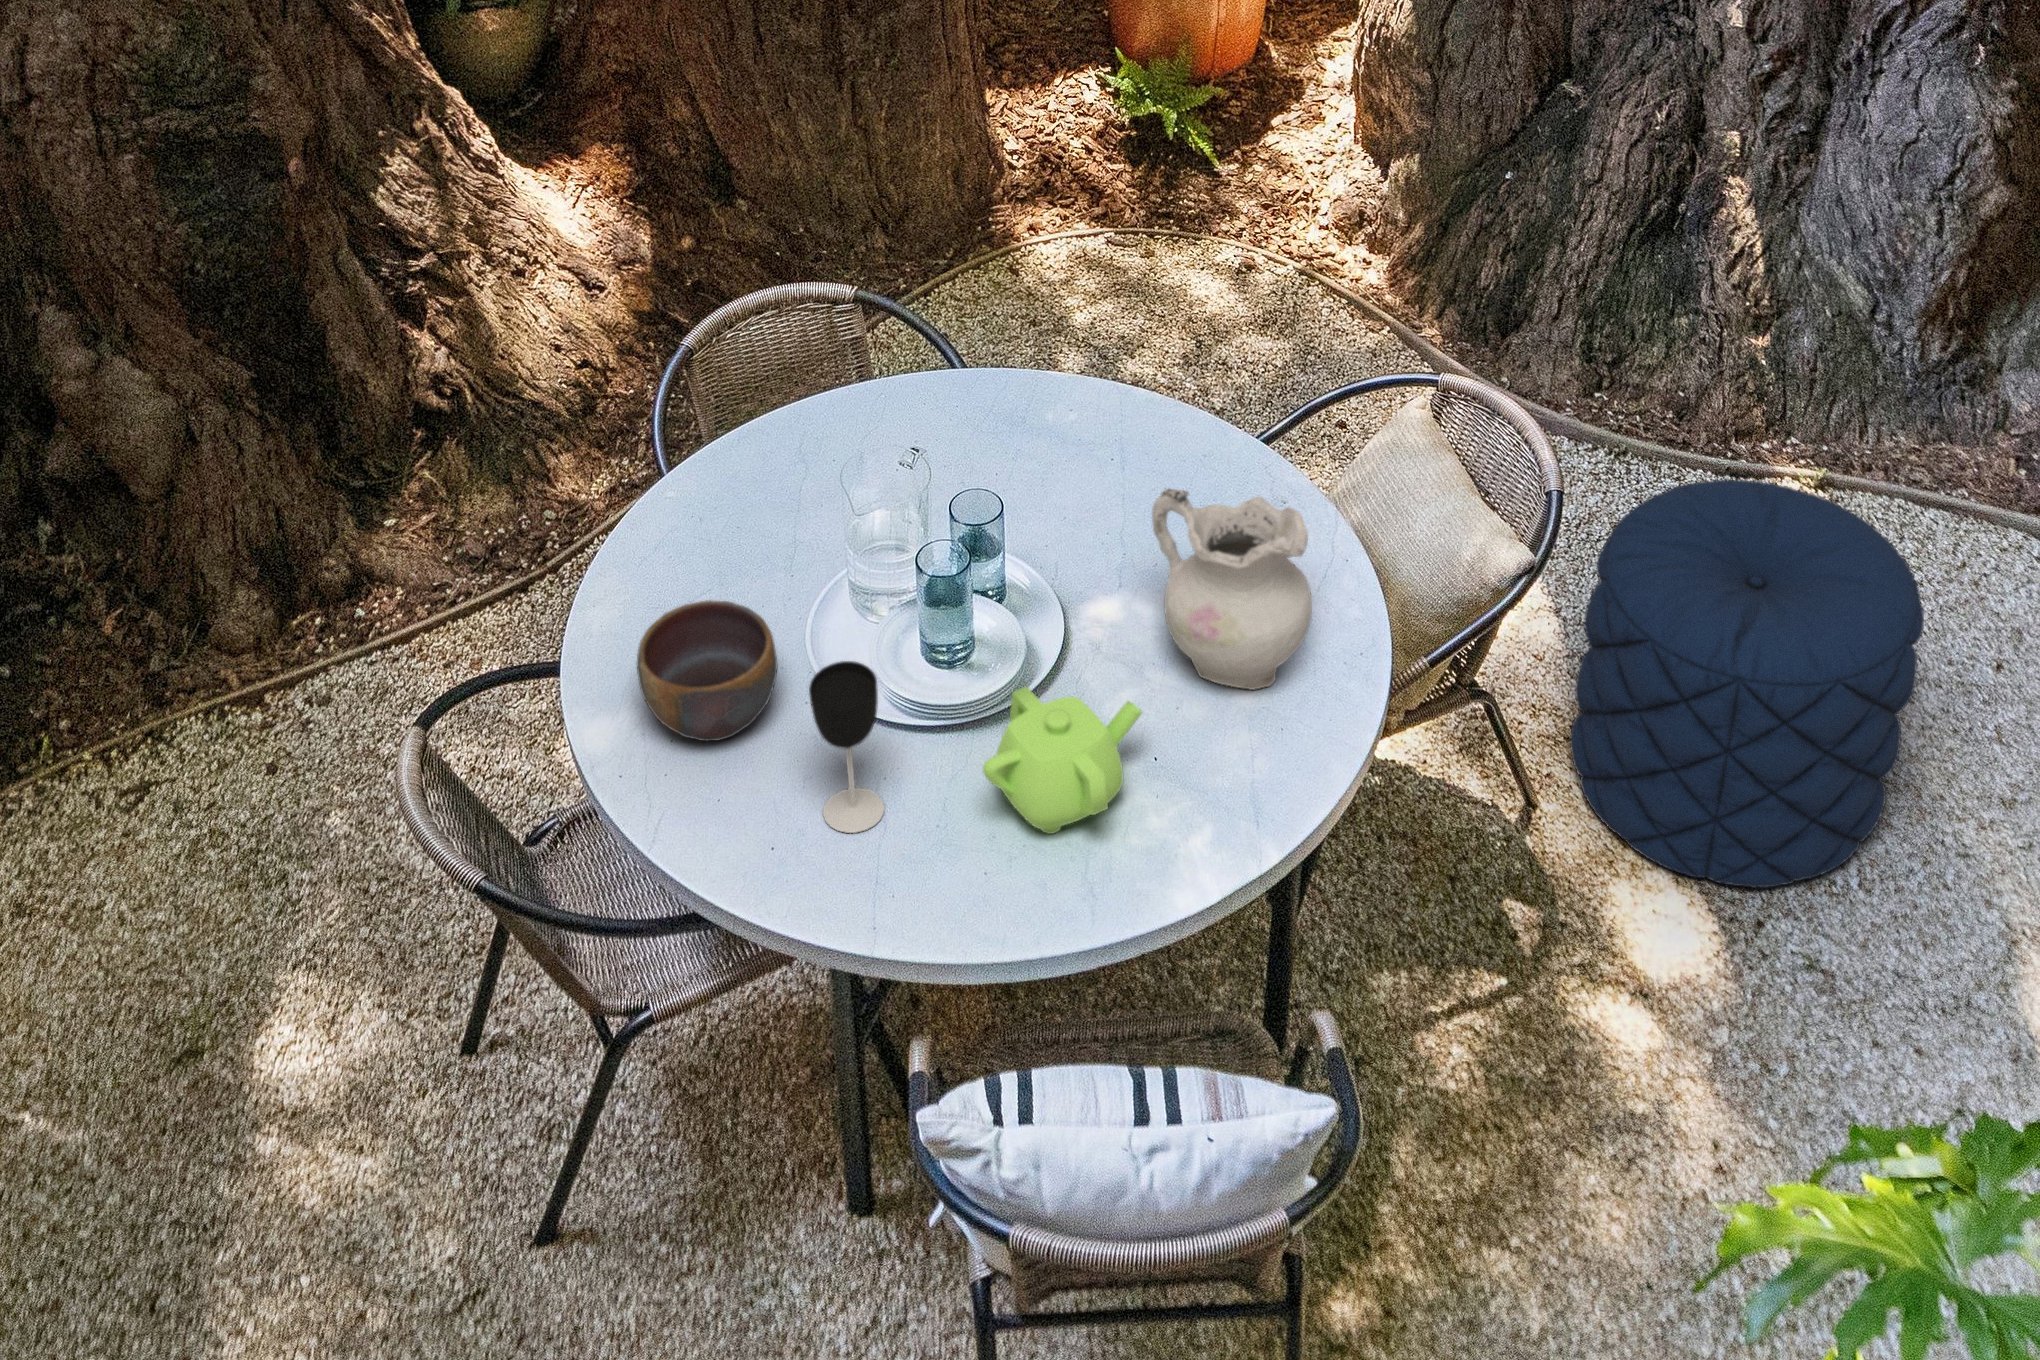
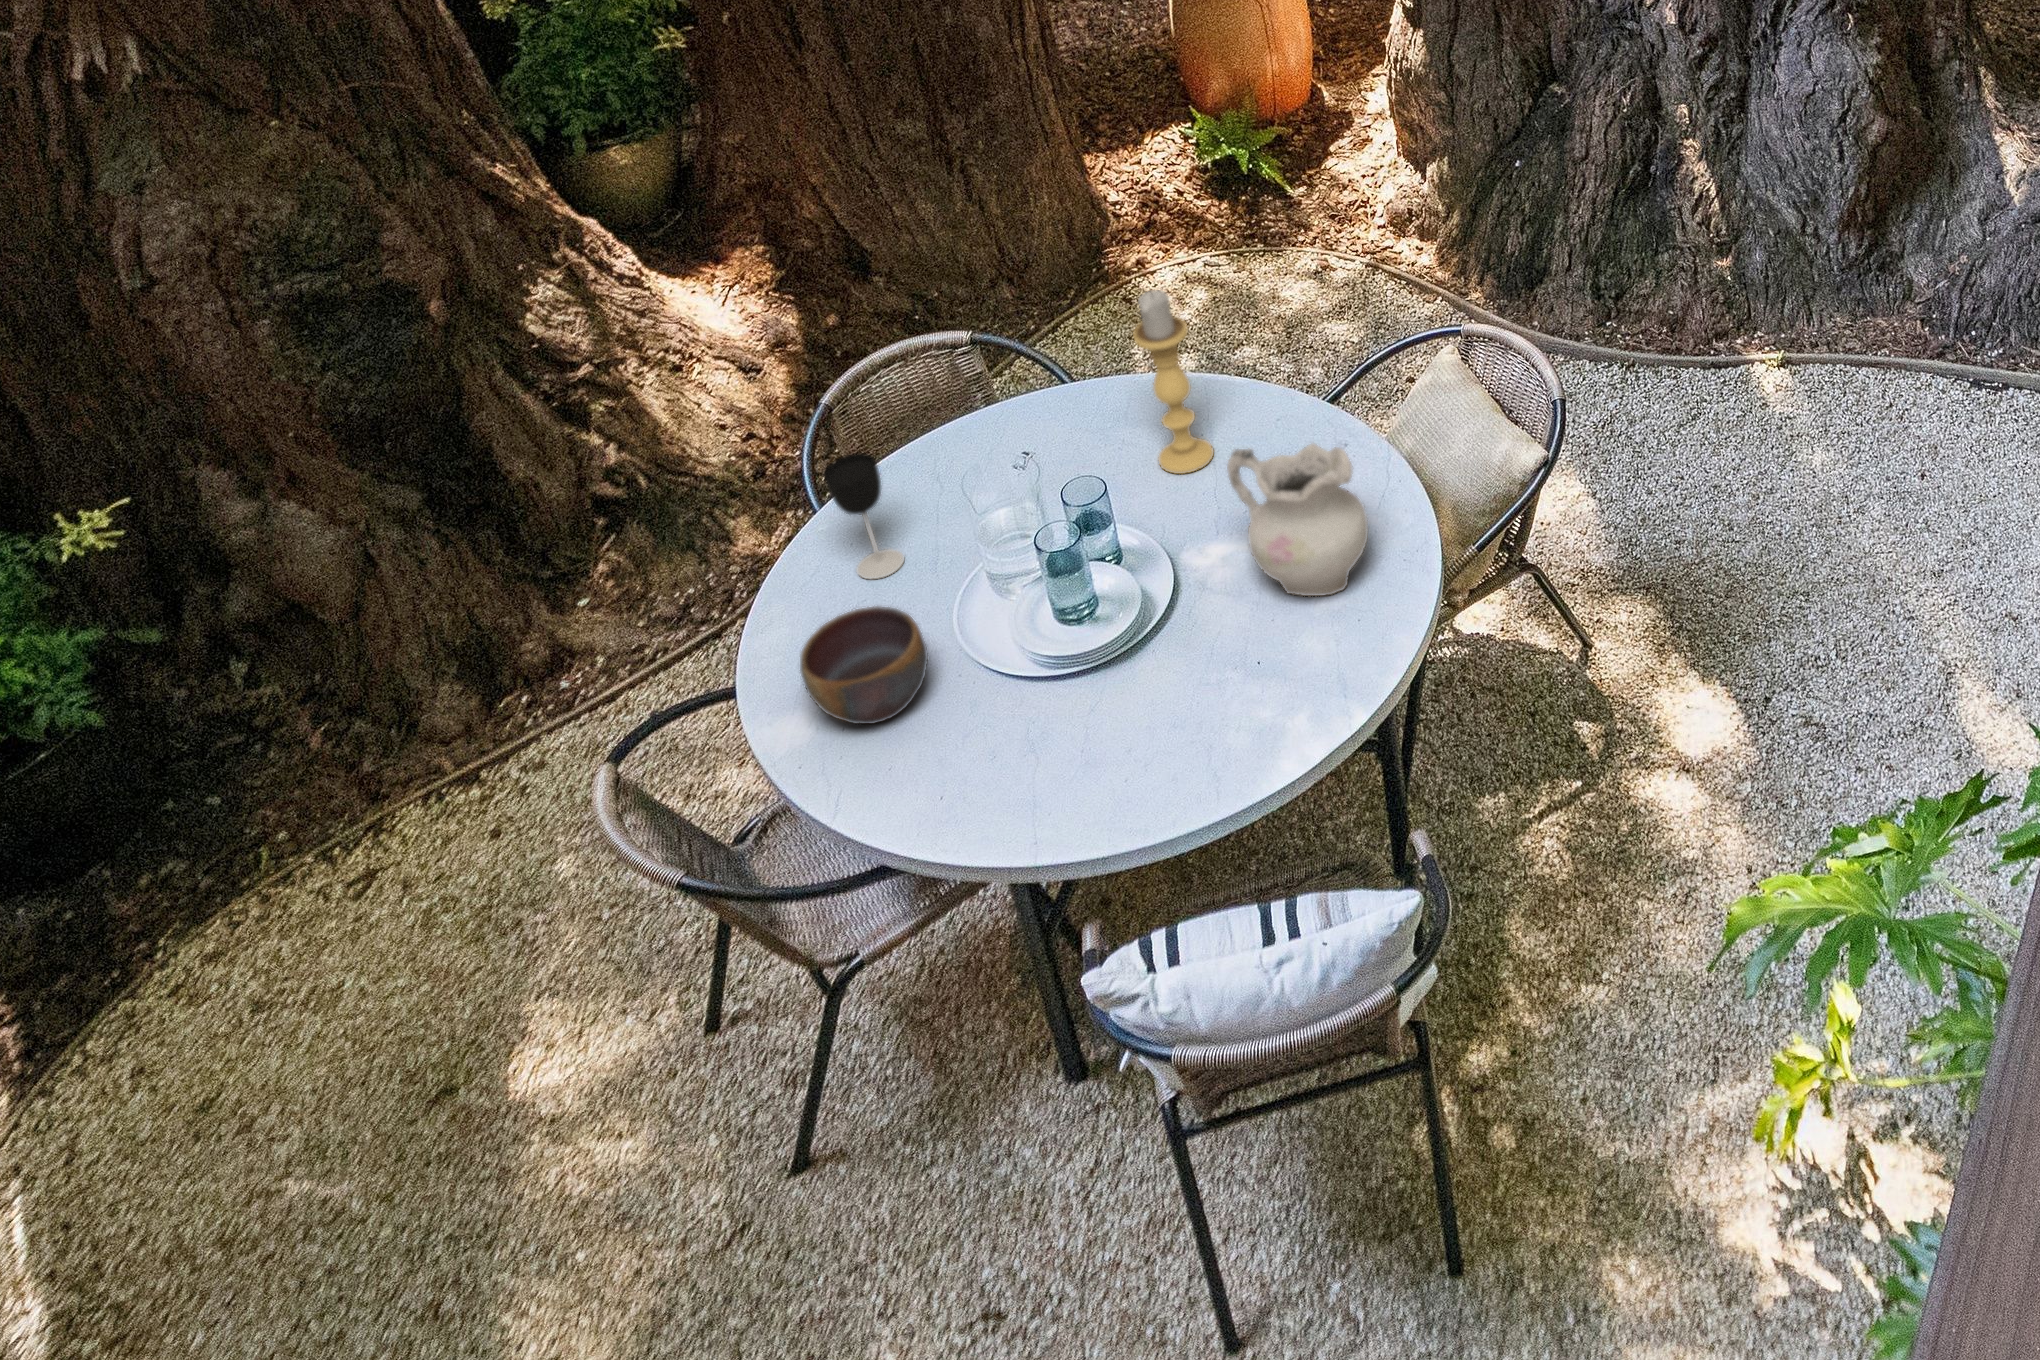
candle holder: none [1057,272,1124,500] -> present [1133,290,1214,474]
pouf: present [1570,479,1924,888] -> none [1606,370,1849,678]
wine glass: present [809,661,885,833] -> present [824,453,904,579]
teapot: present [983,687,1142,834] -> none [1108,621,1237,737]

